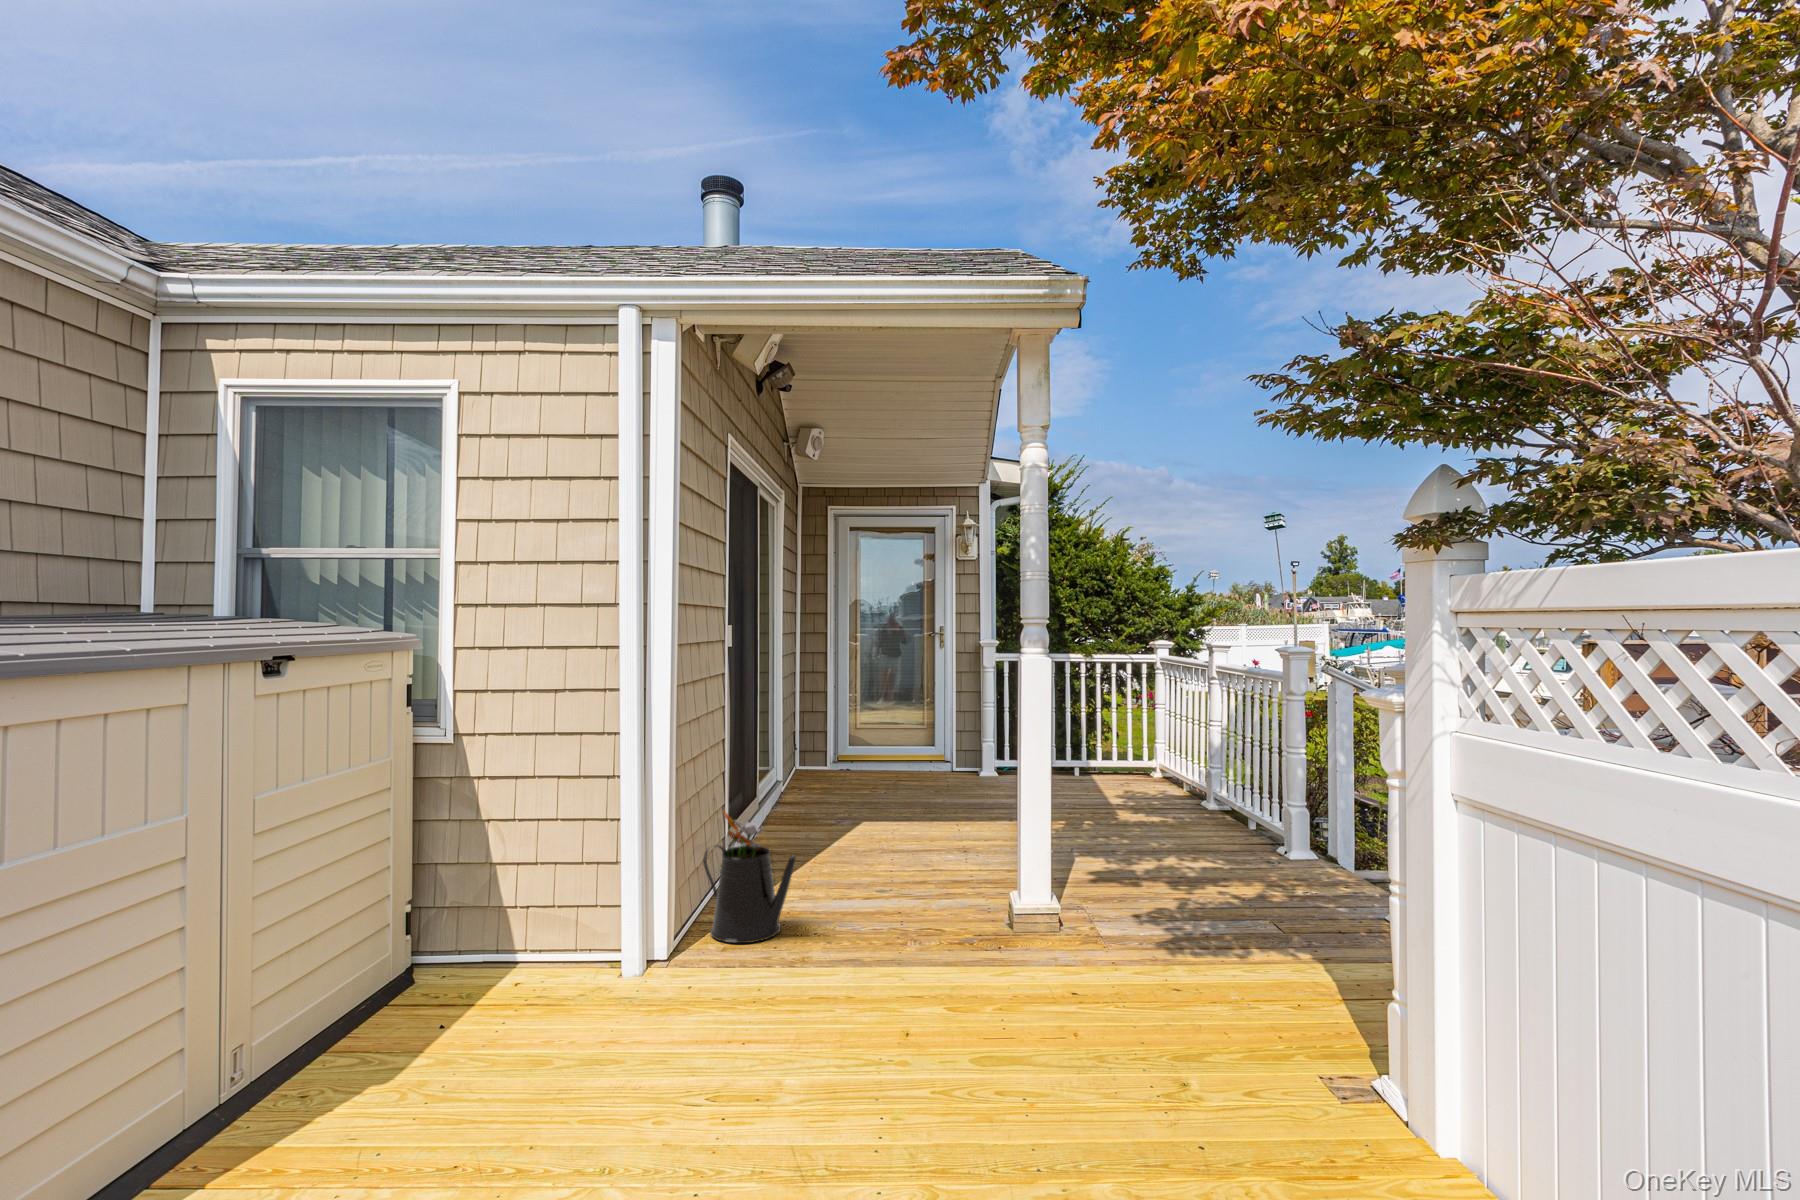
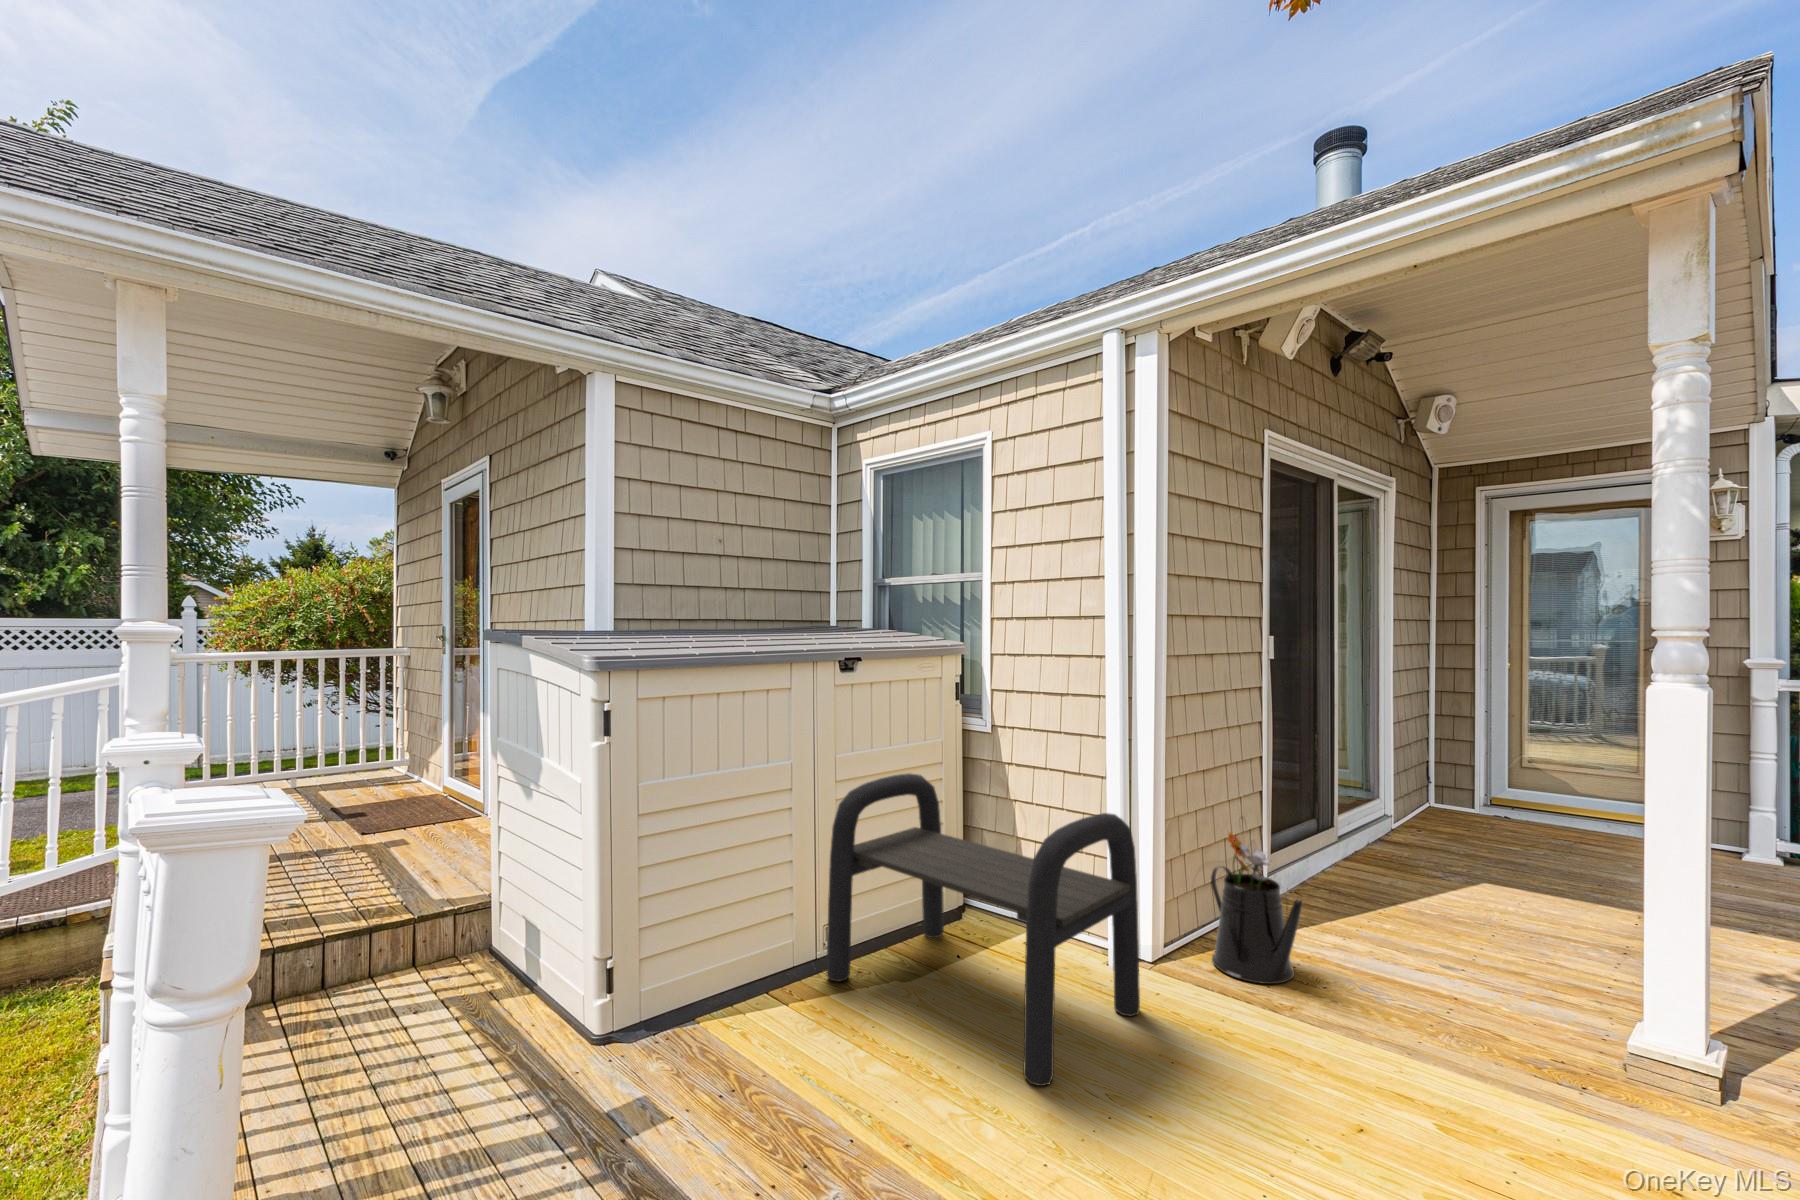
bench: none [273,803,681,1107] -> present [827,773,1140,1086]

